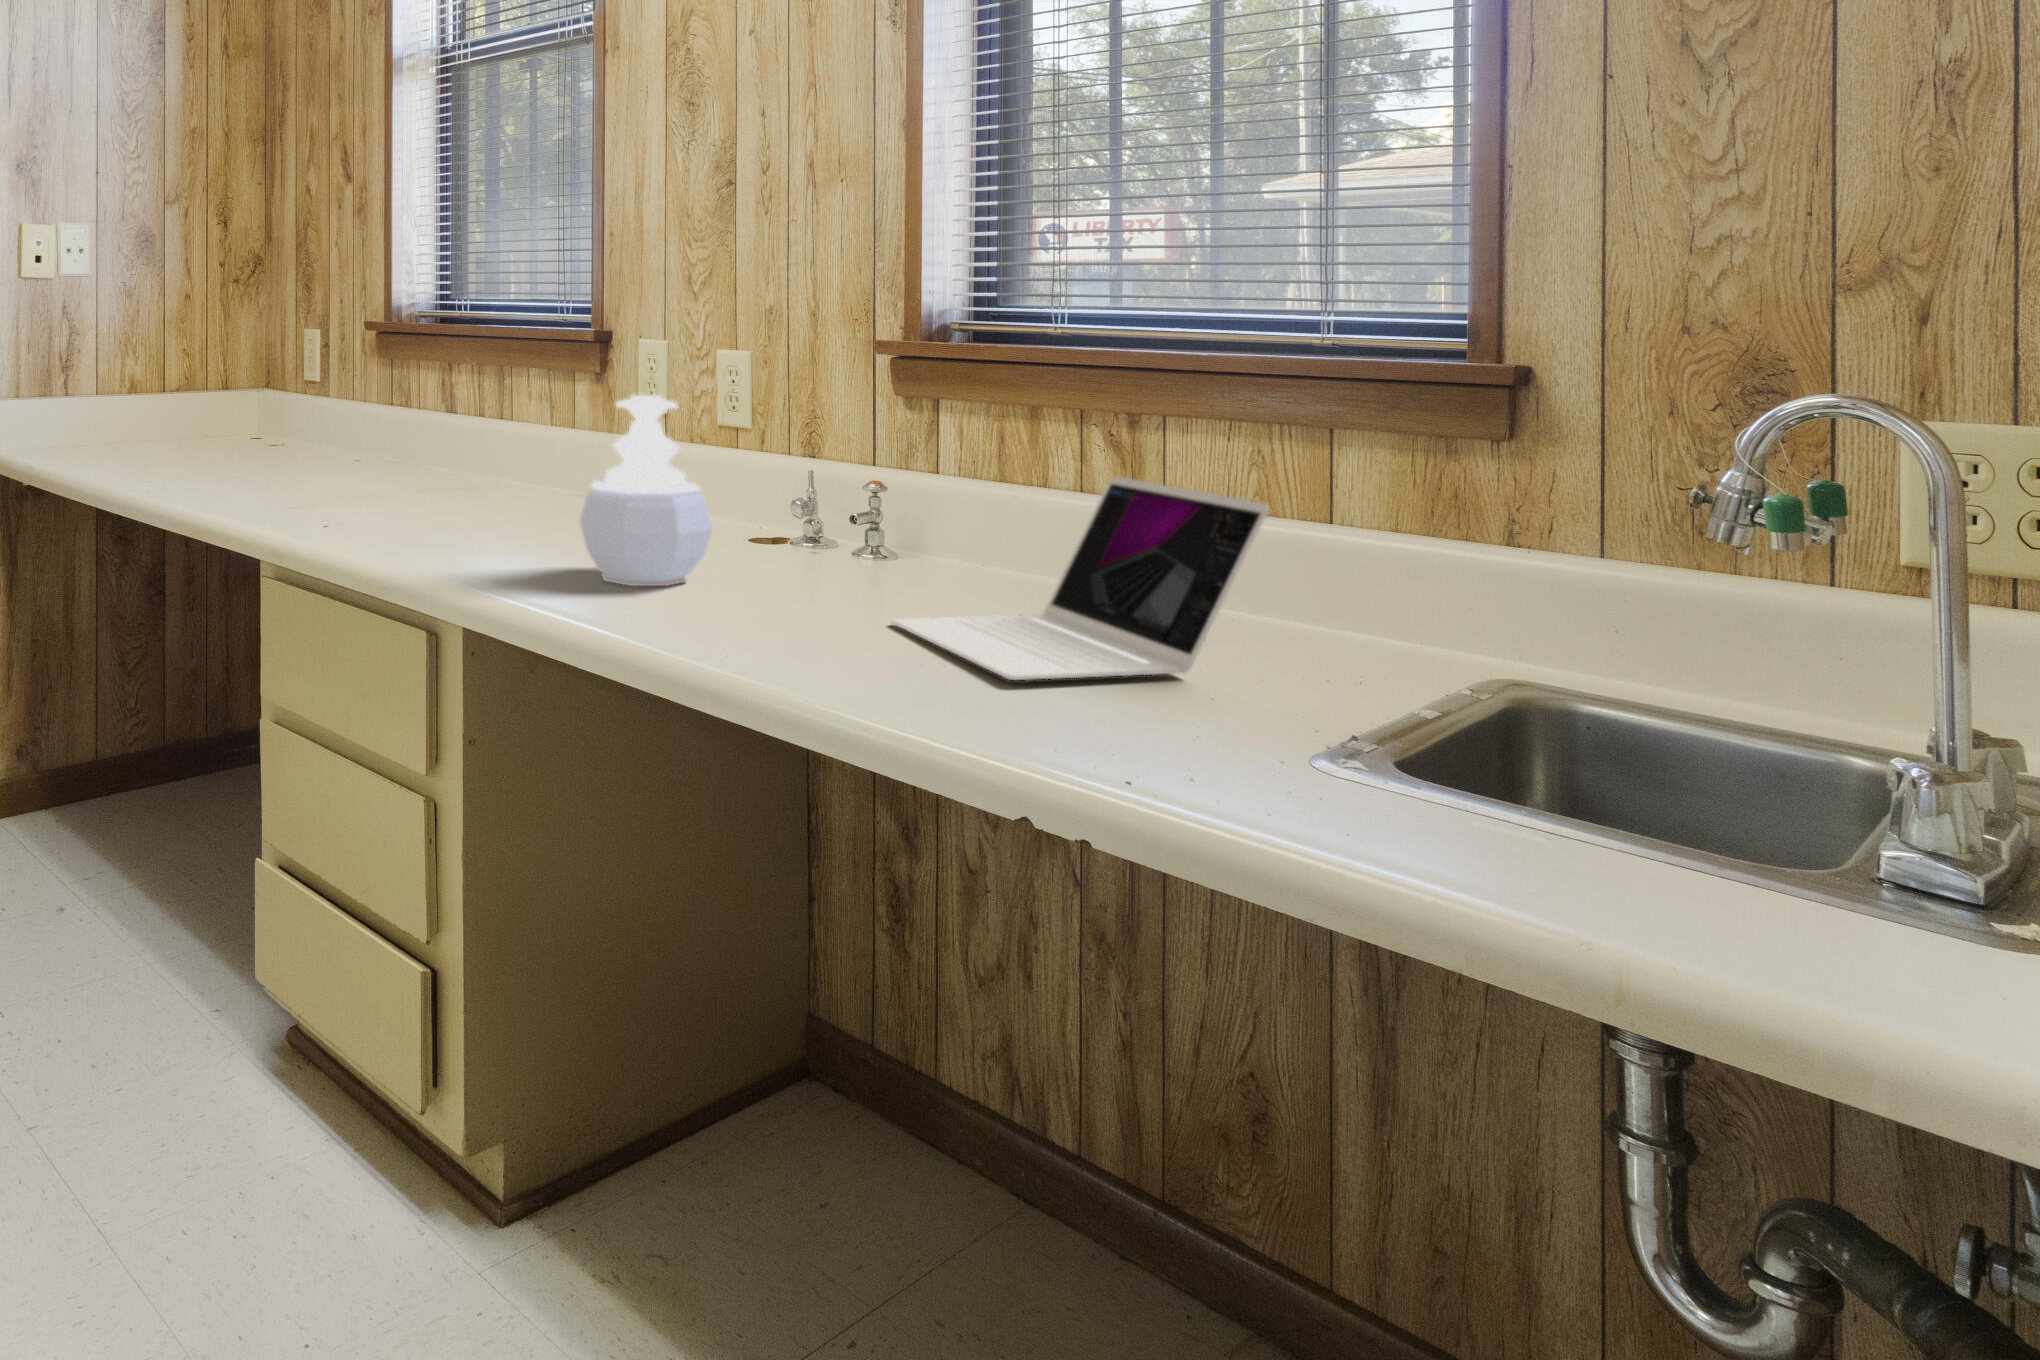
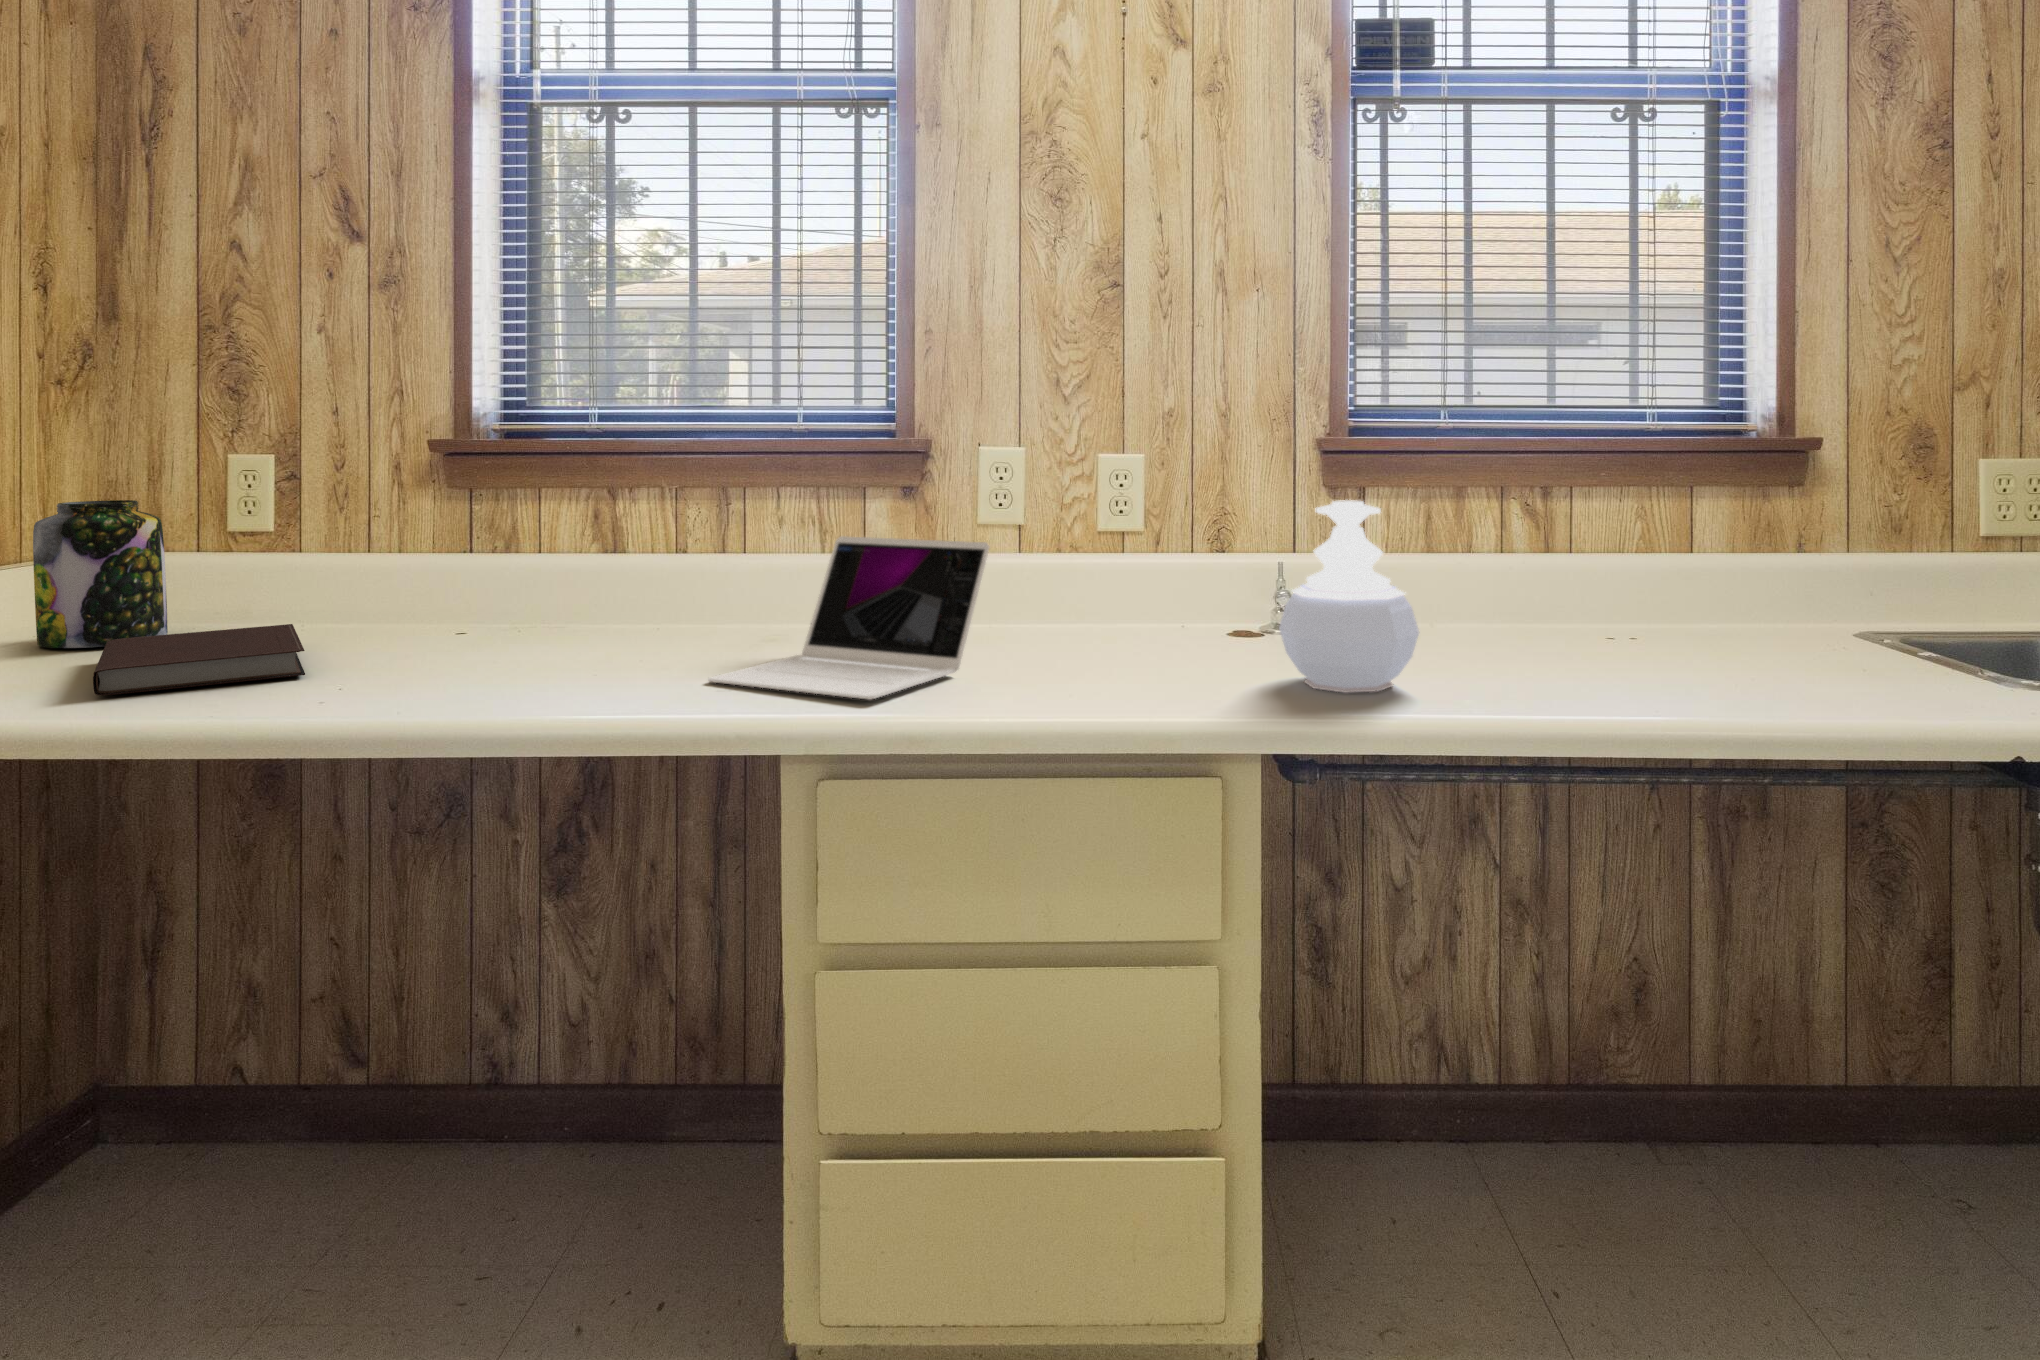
jar: none [176,355,239,445] -> present [33,500,168,648]
notebook: none [100,438,257,468] -> present [93,624,305,695]
laptop: present [891,476,1268,680] -> present [708,536,989,699]

